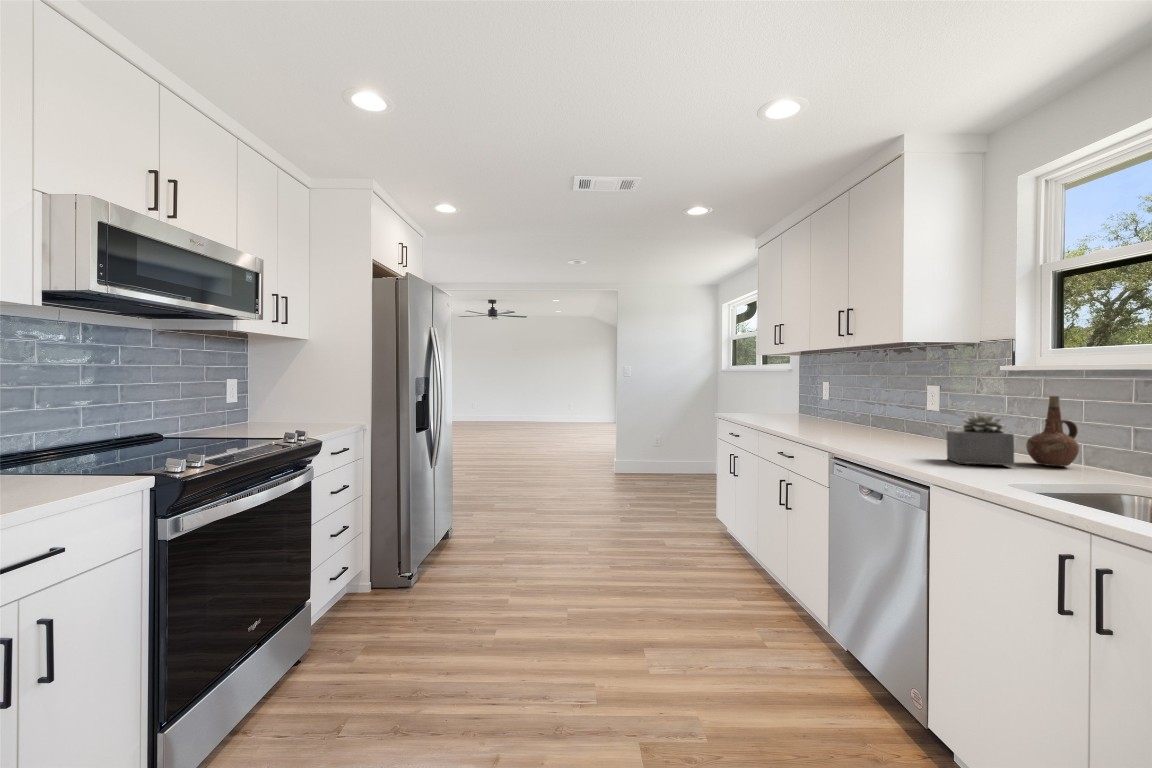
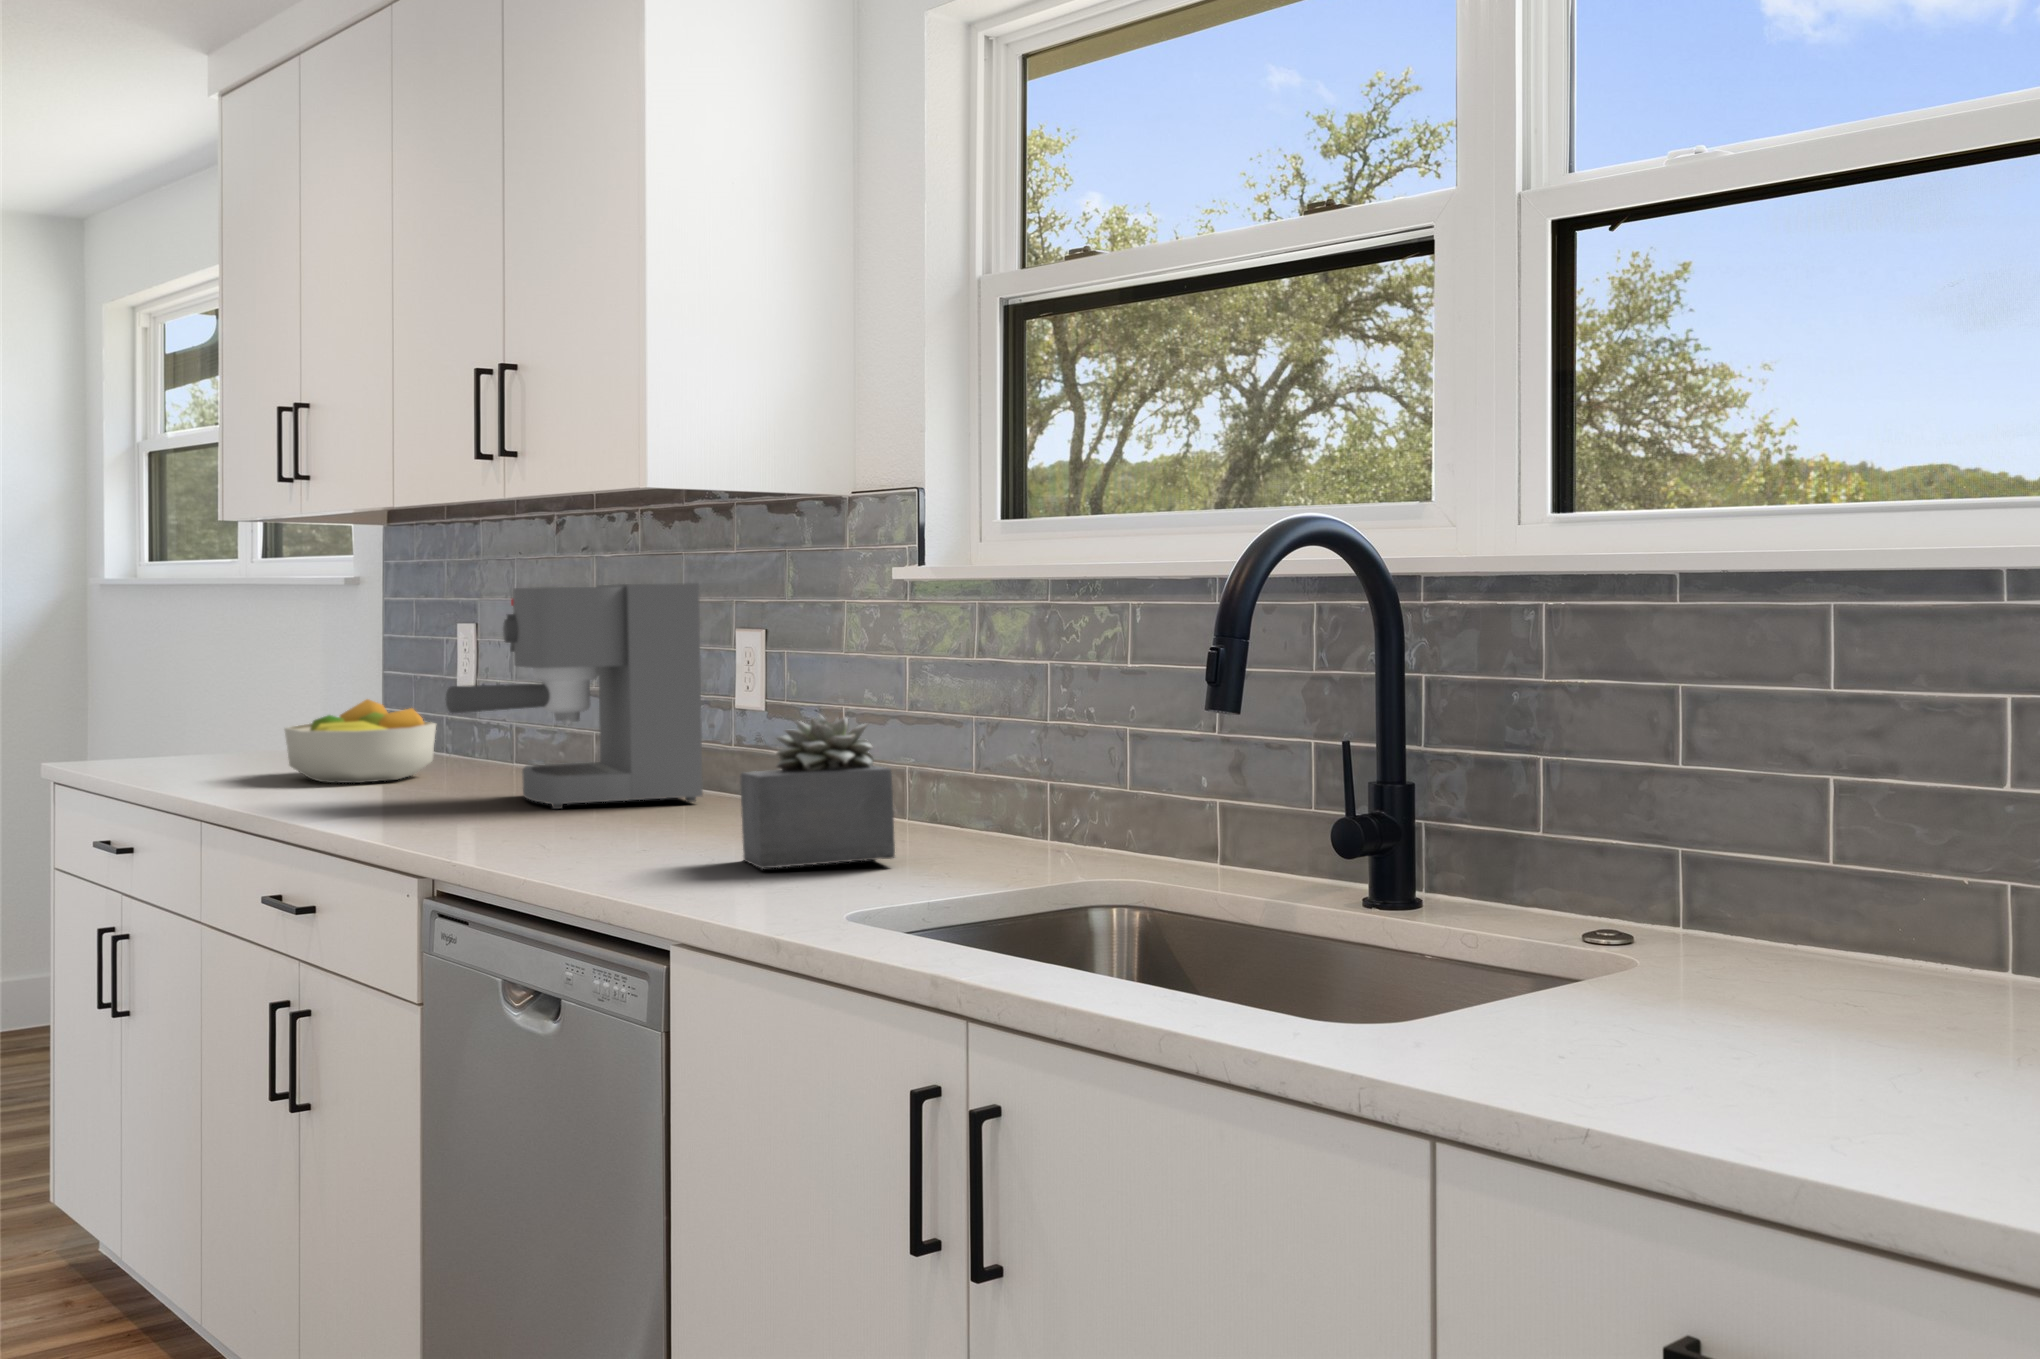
coffee maker: none [830,371,915,438] -> present [445,583,703,809]
ceramic pitcher: present [1026,396,1079,467] -> none [935,654,1042,850]
fruit bowl: none [777,402,820,424] -> present [284,699,436,783]

